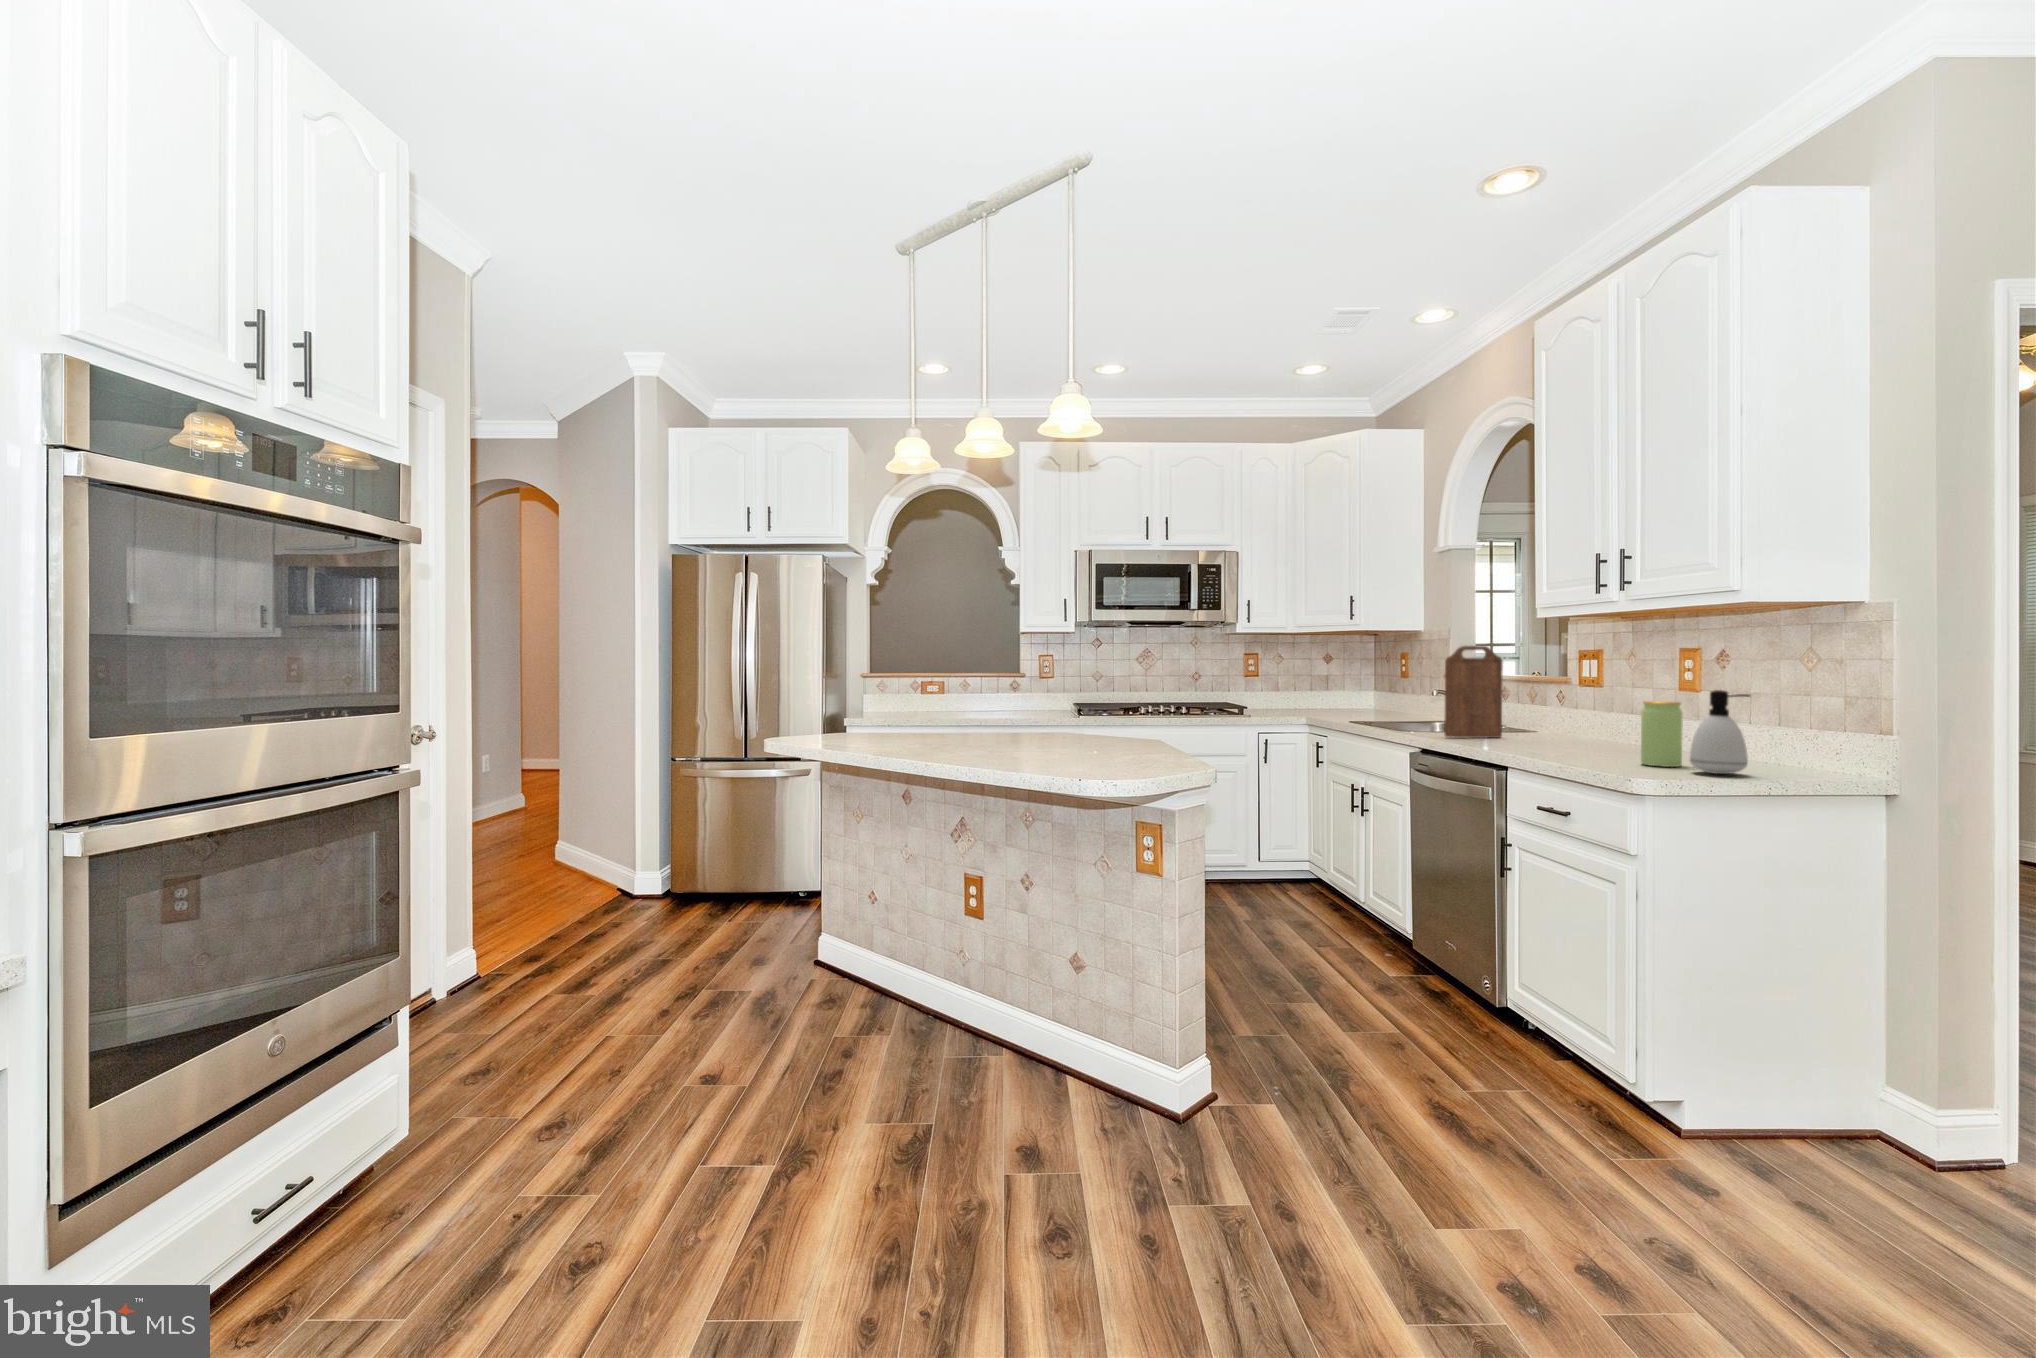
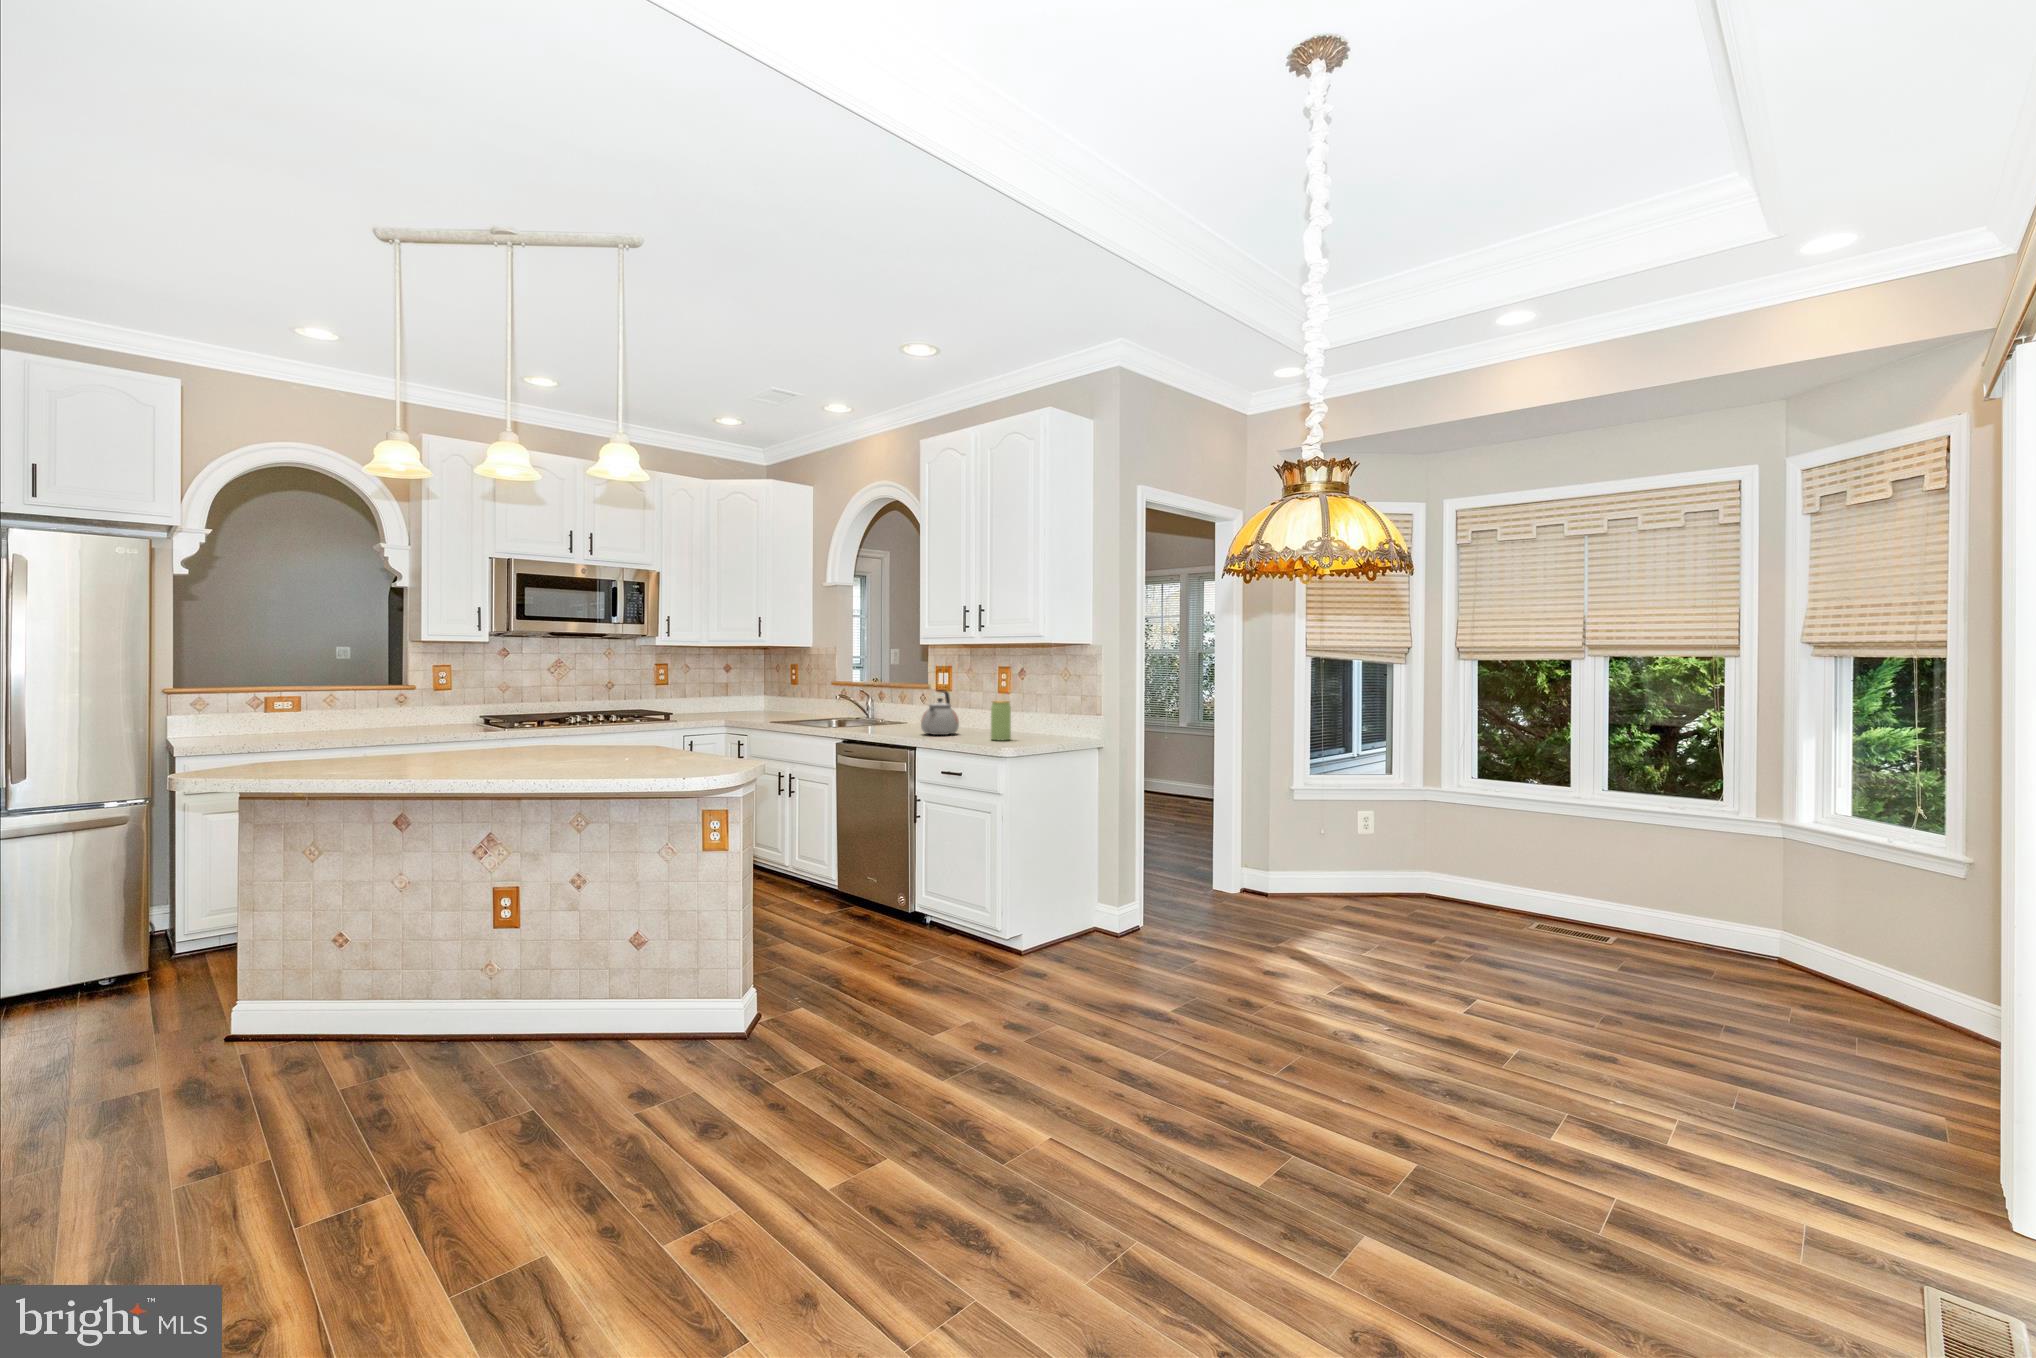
cutting board: present [1444,646,1503,738] -> none [860,662,895,730]
kettle: none [1528,683,1596,750] -> present [921,690,959,735]
soap dispenser: present [1690,690,1750,774] -> none [1018,694,1045,742]

